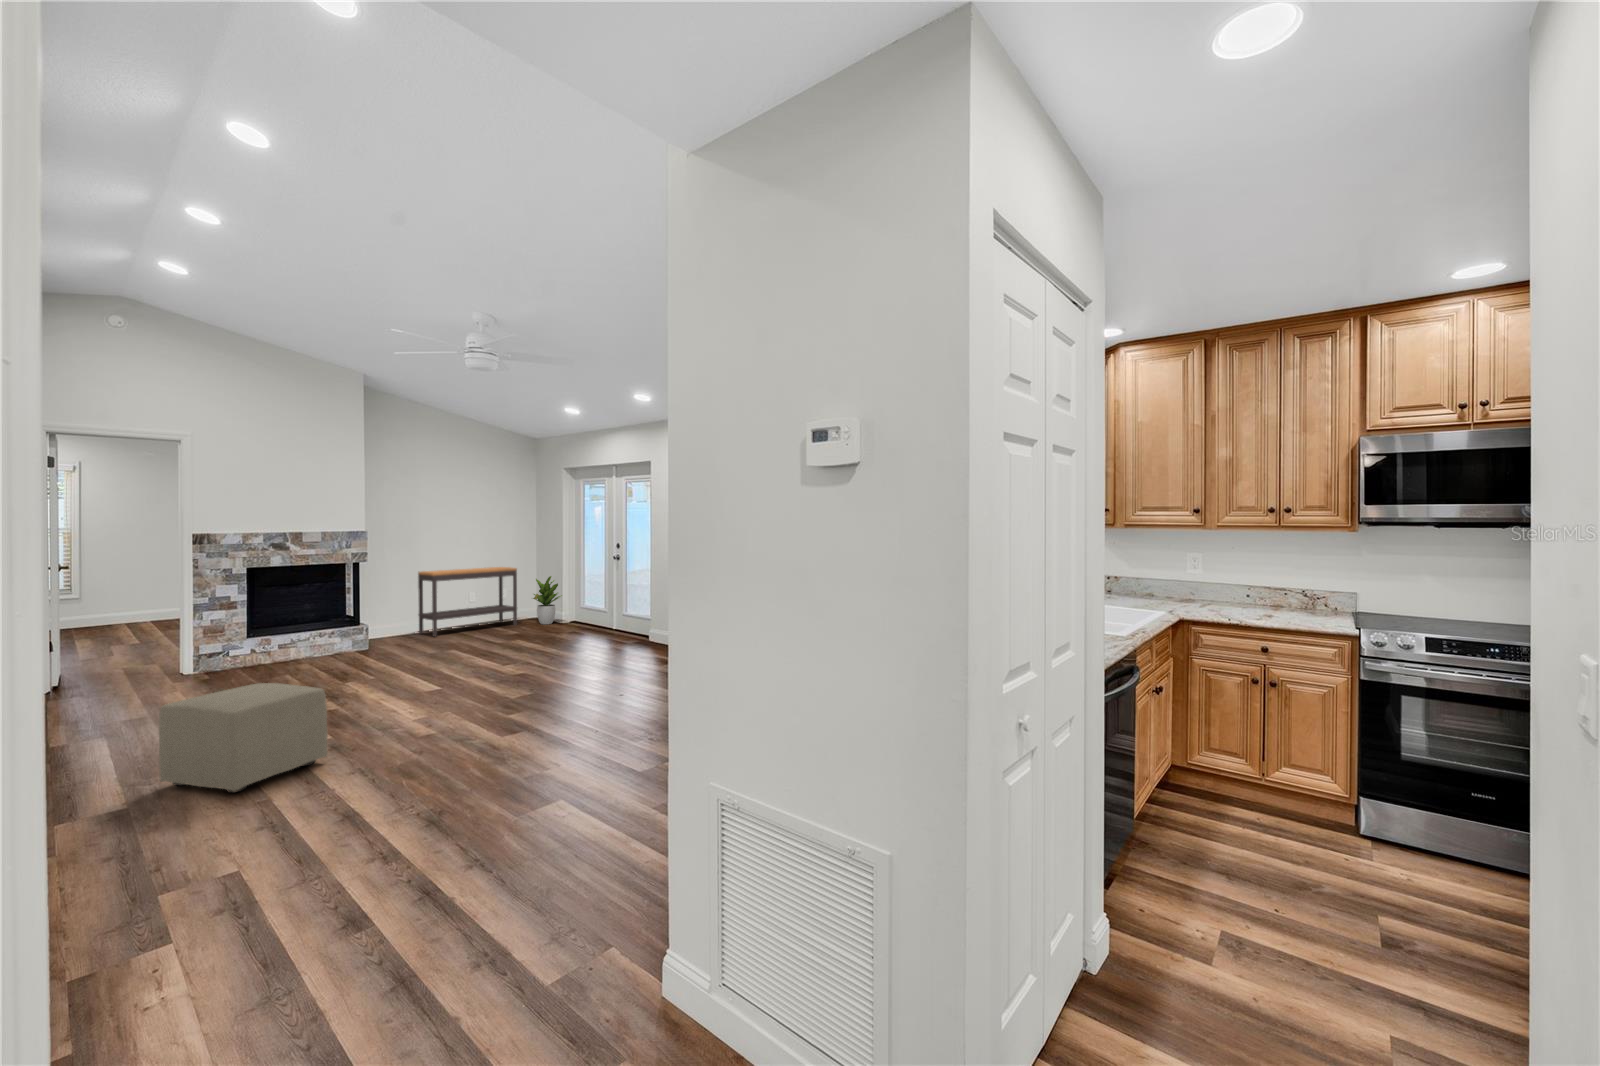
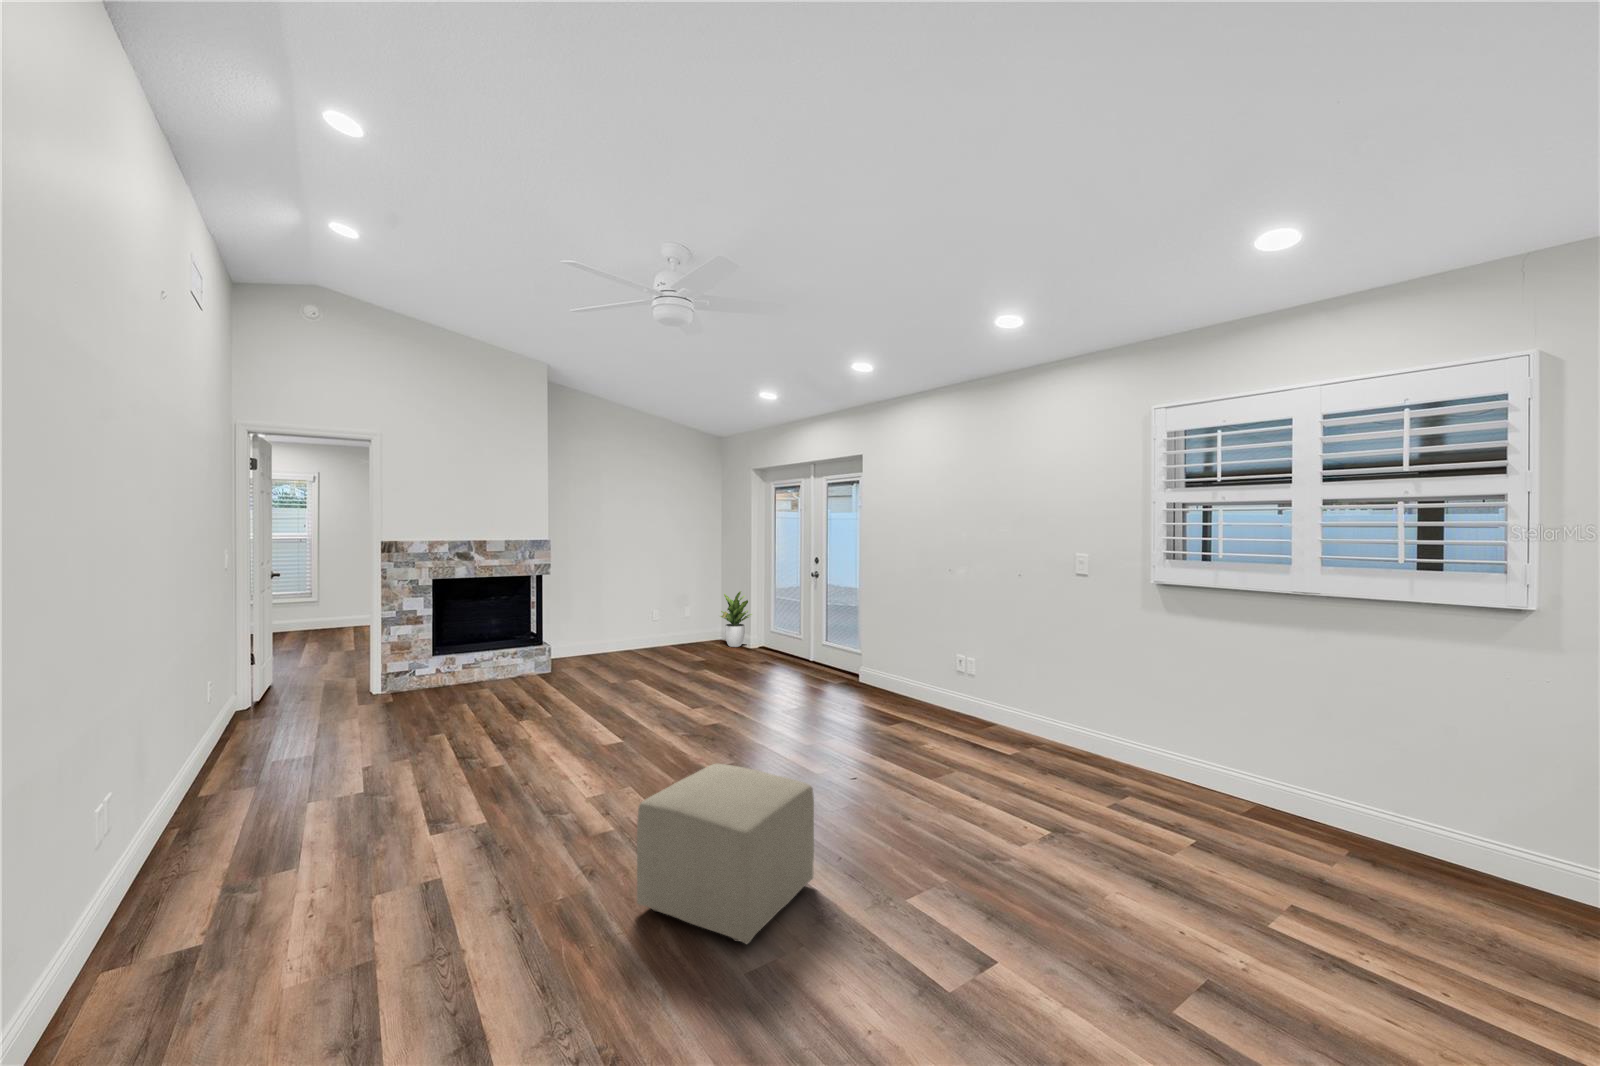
console table: present [418,567,517,636] -> none [602,579,704,658]
ottoman: present [159,683,328,793] -> present [637,764,814,944]

